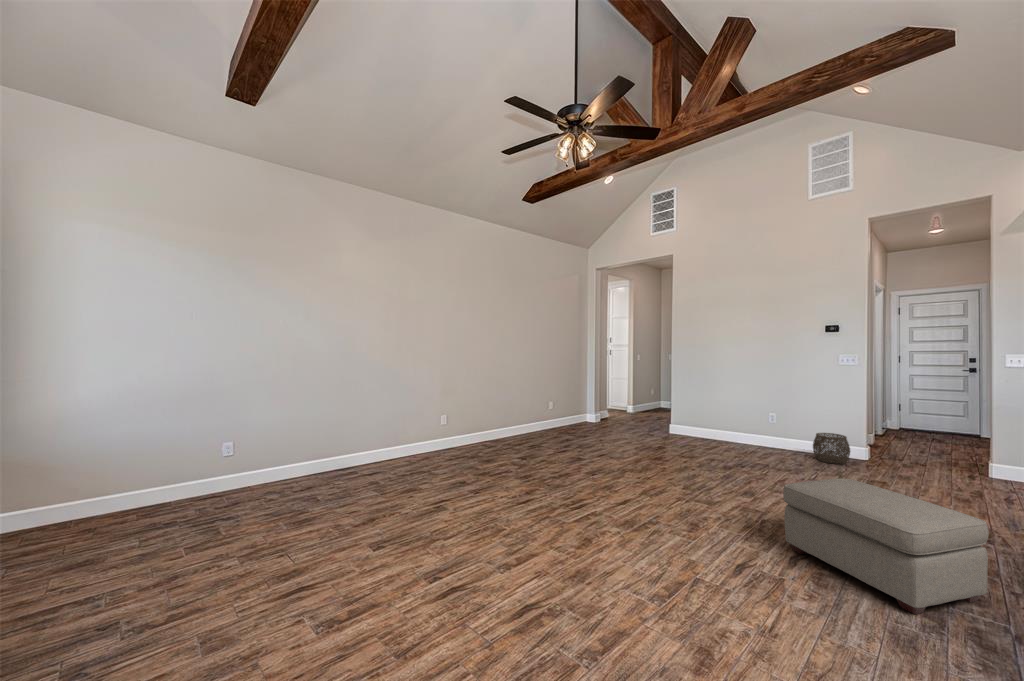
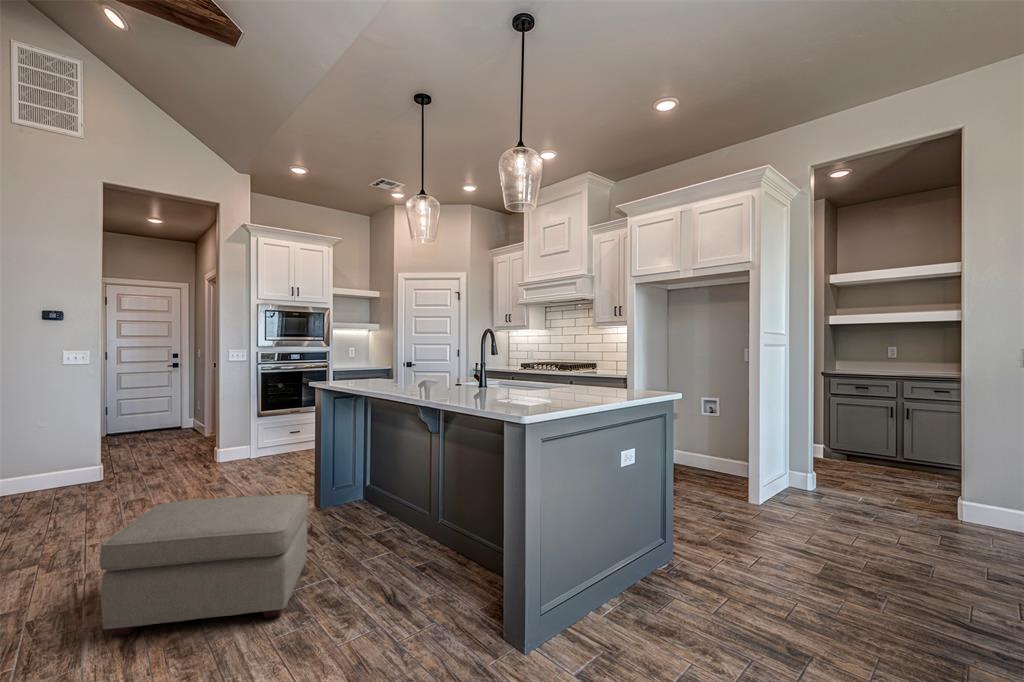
woven basket: present [813,433,850,464] -> none [29,457,86,501]

